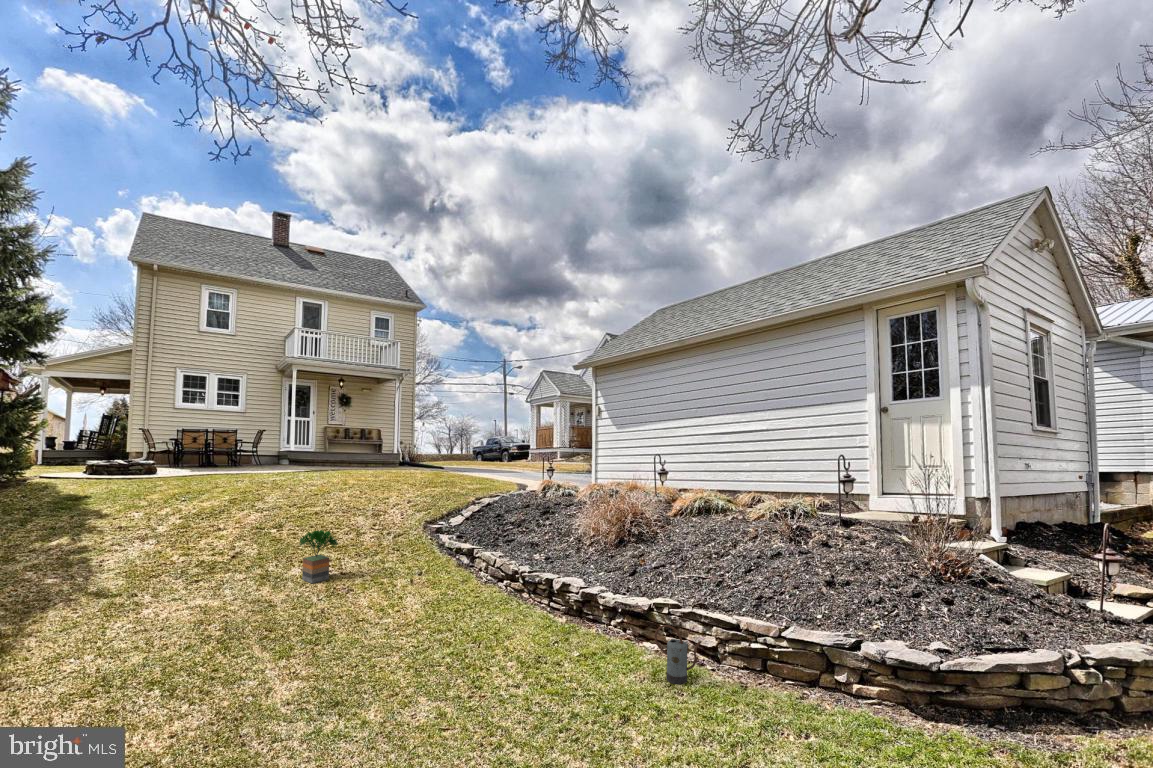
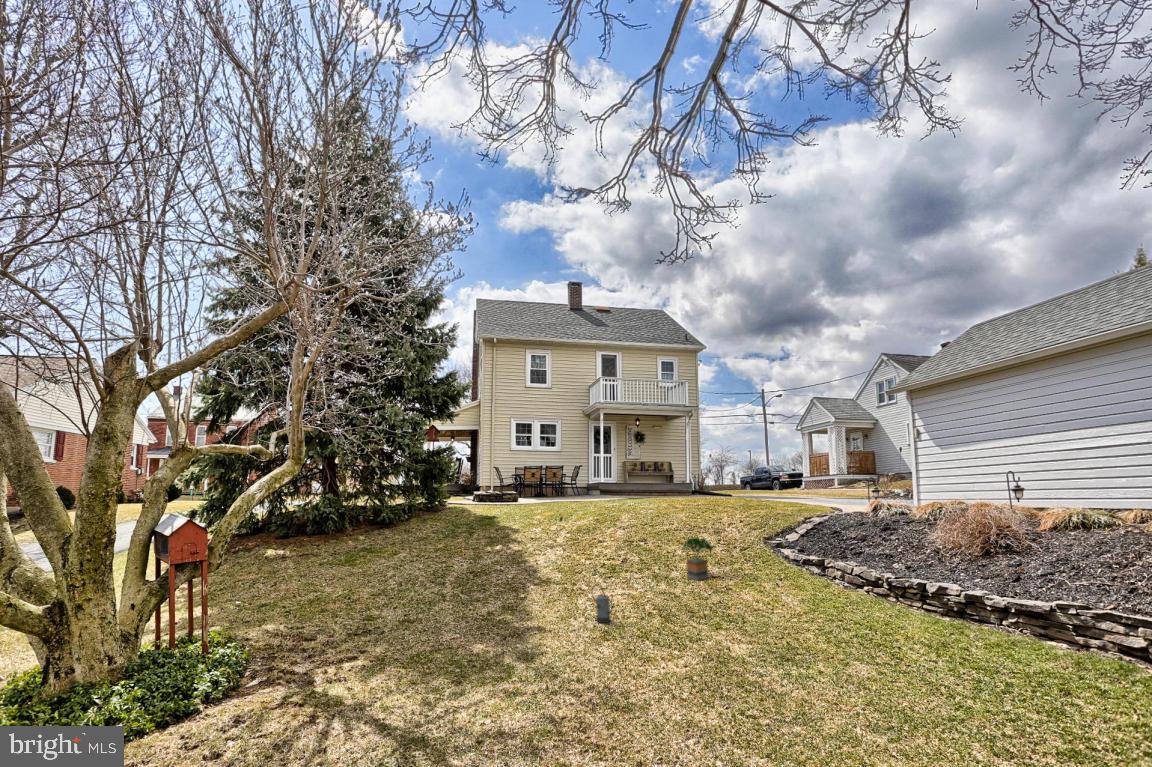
watering can: present [655,625,701,685] -> present [591,585,614,623]

